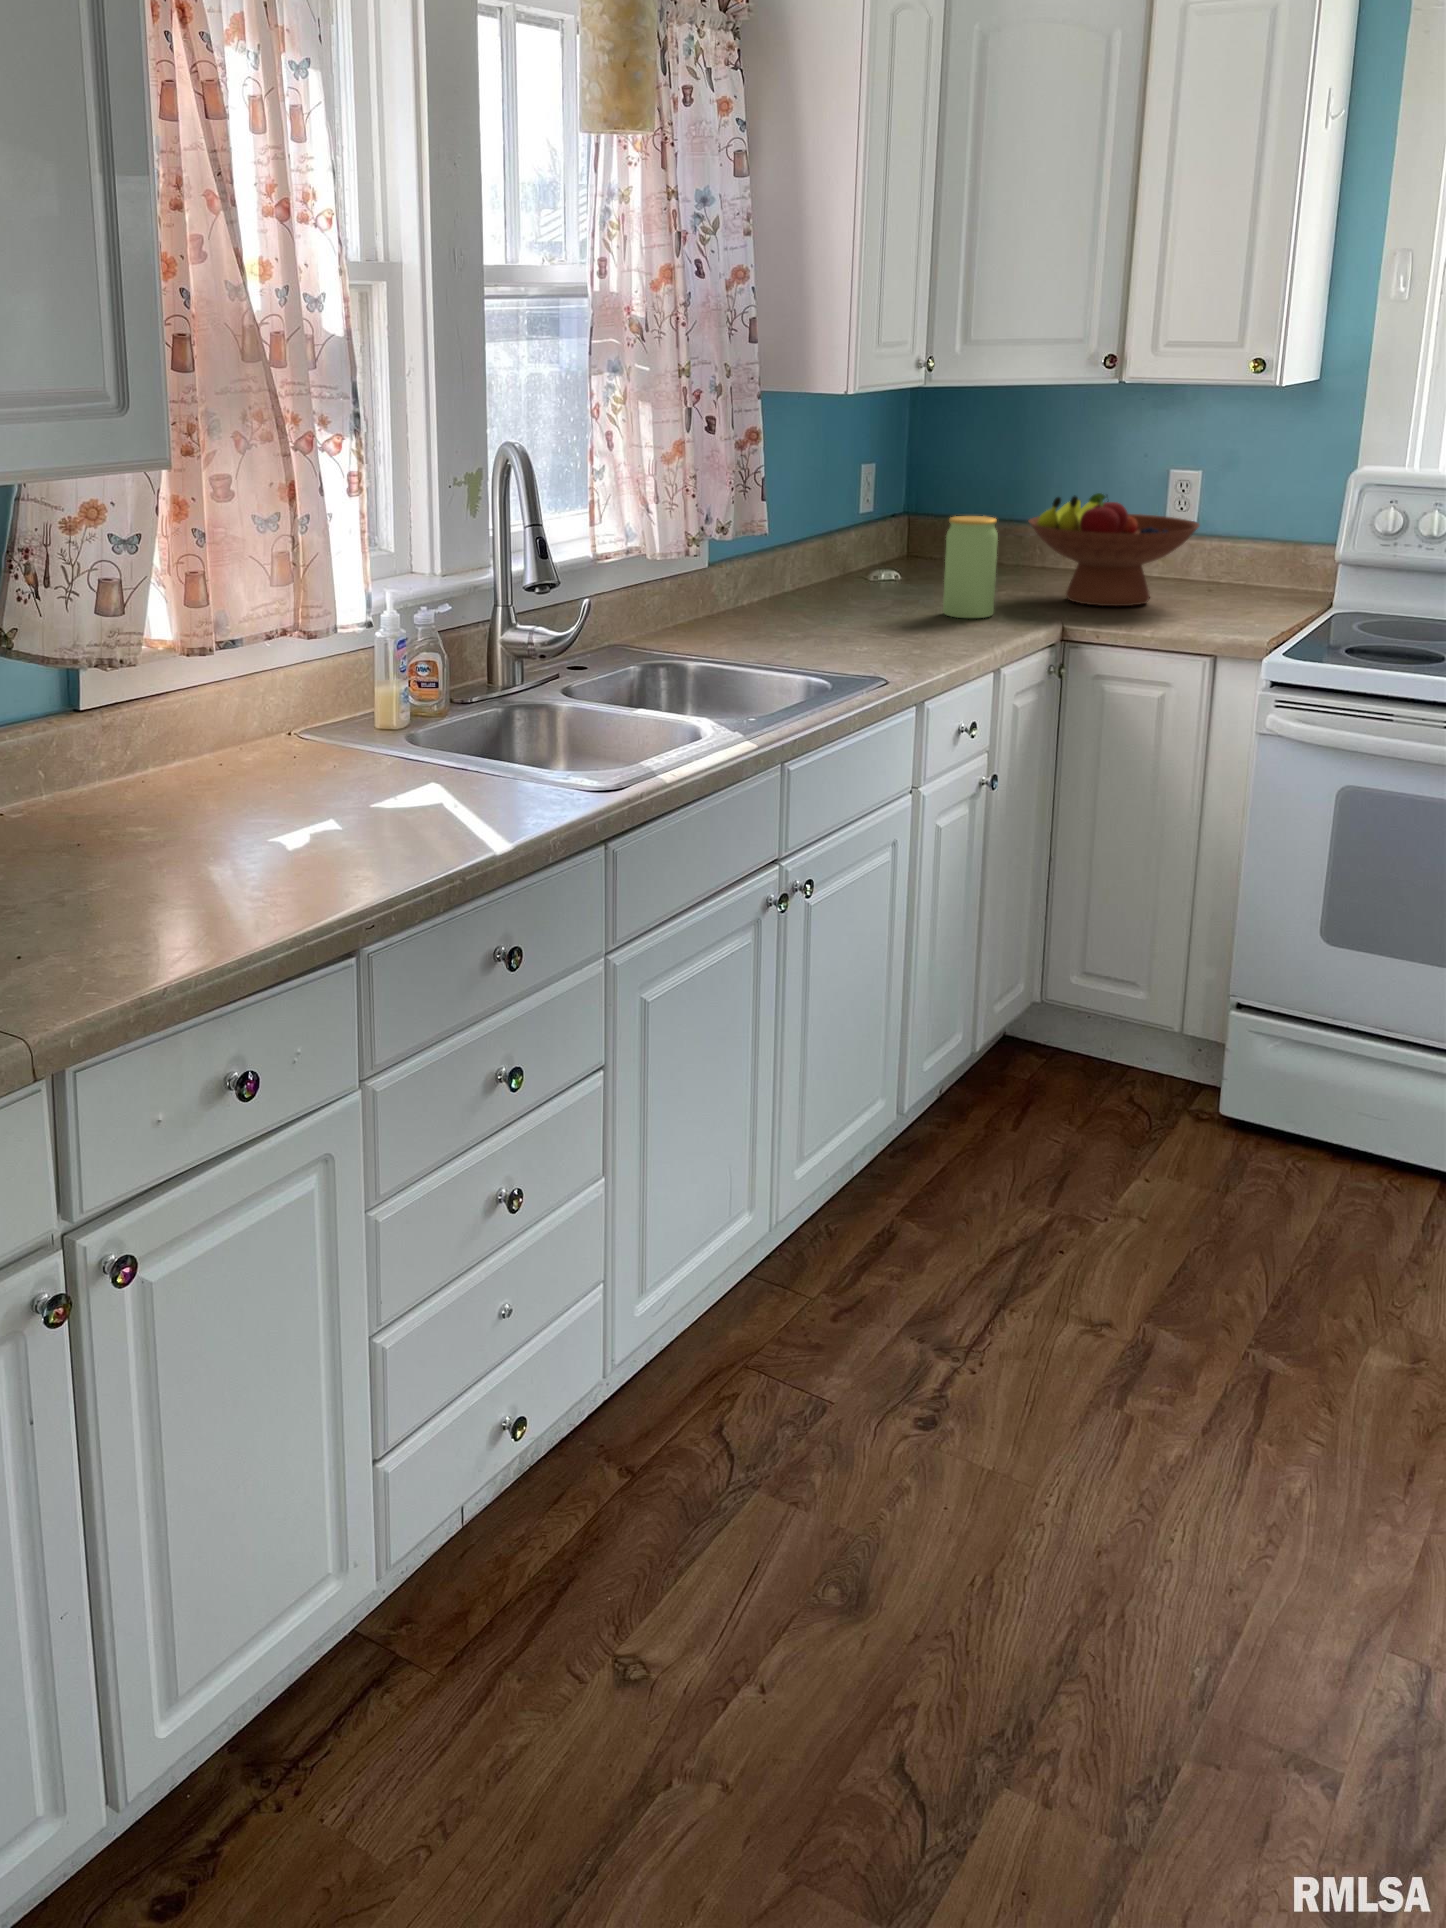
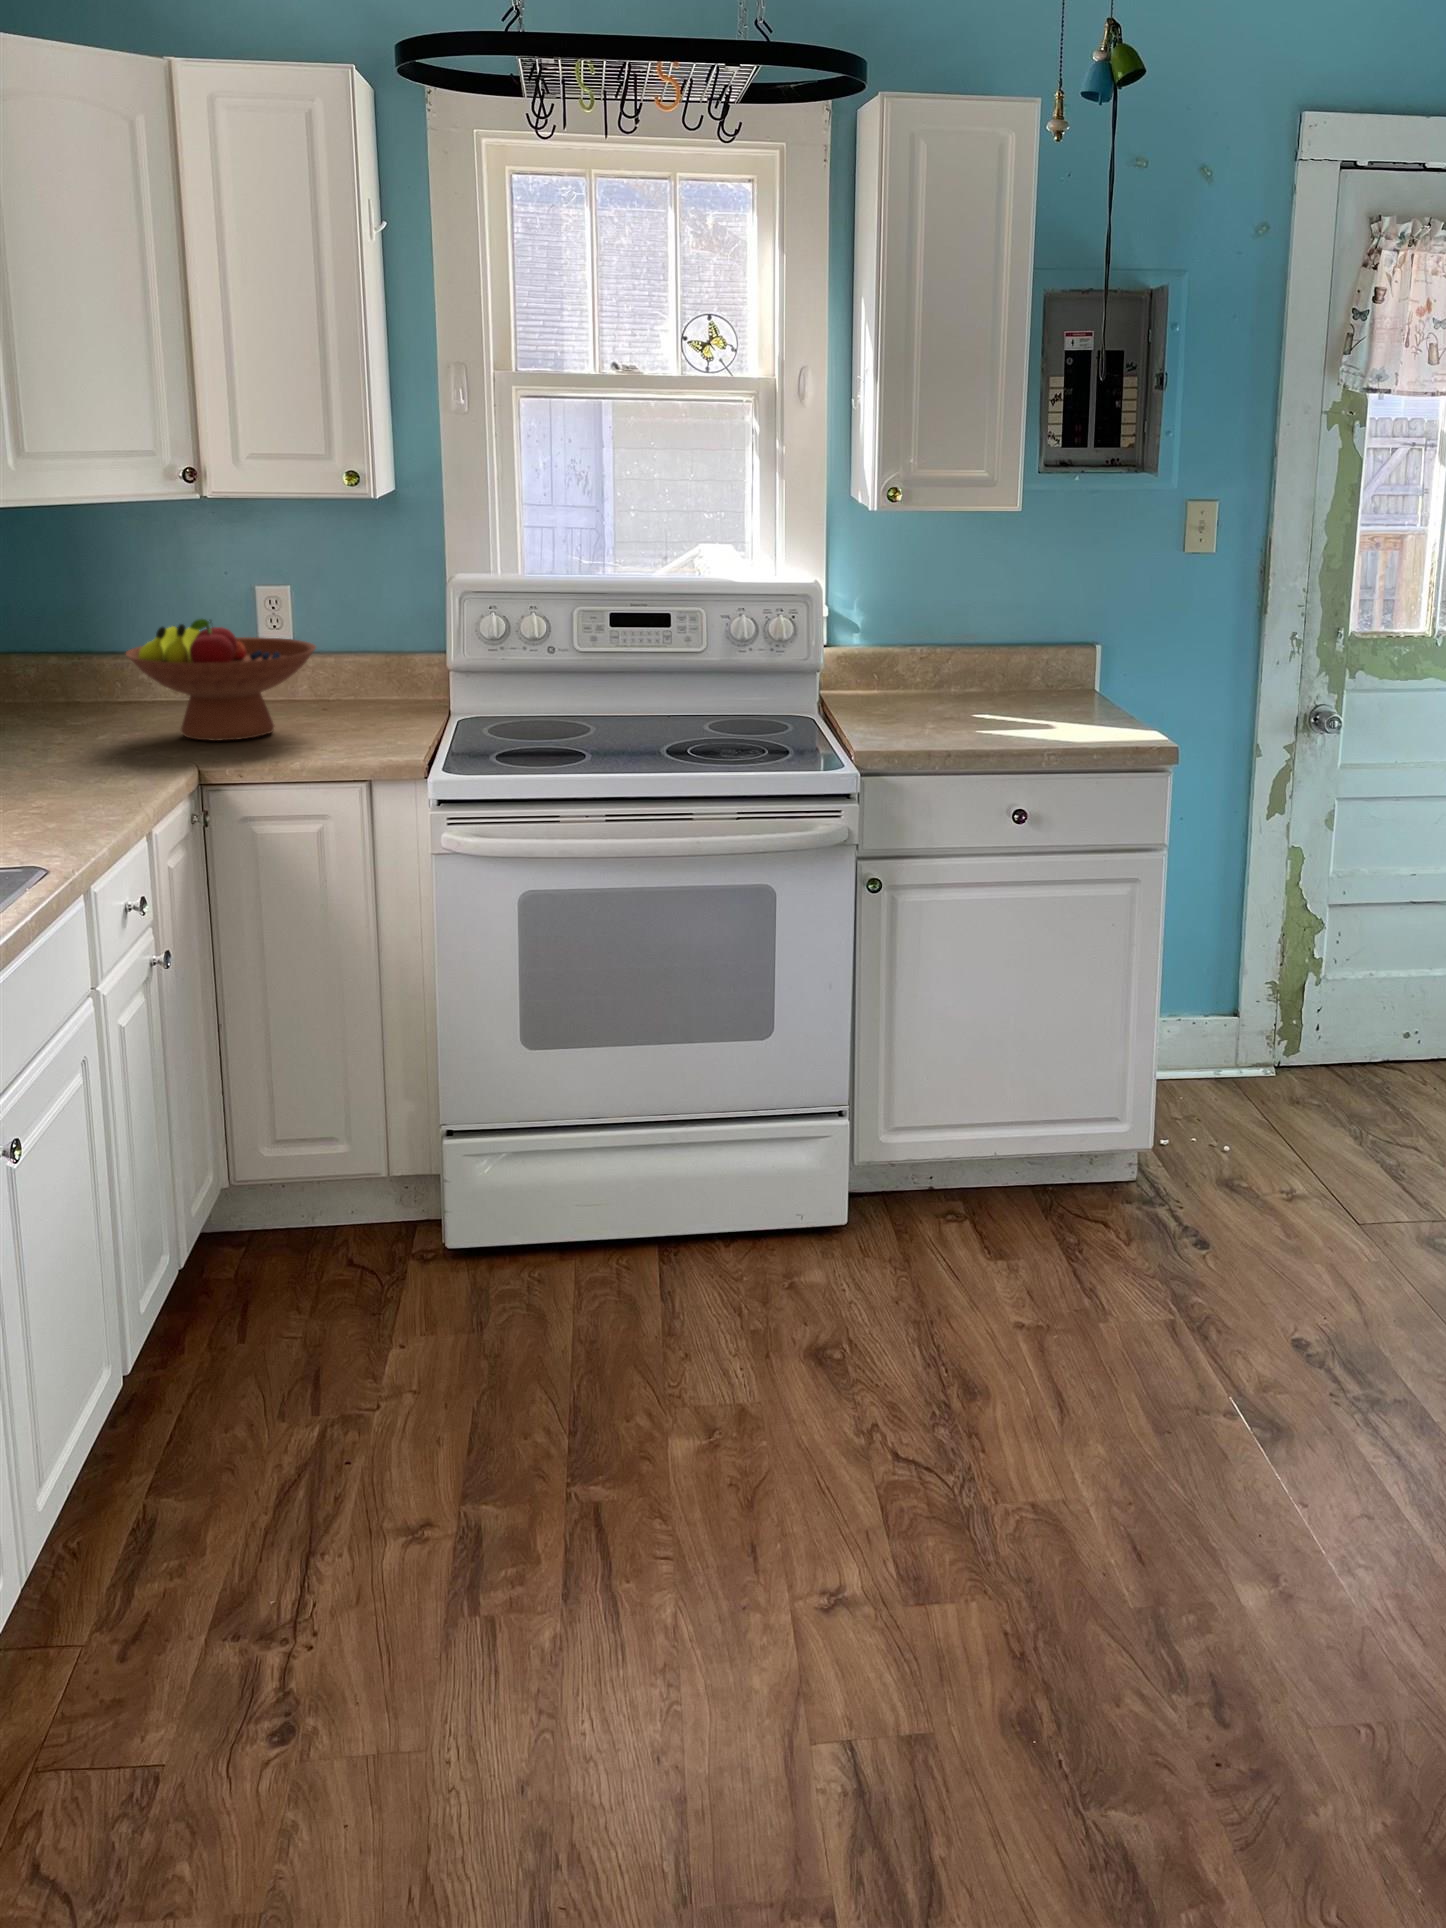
jar: present [943,516,998,618] -> none [42,655,113,775]

